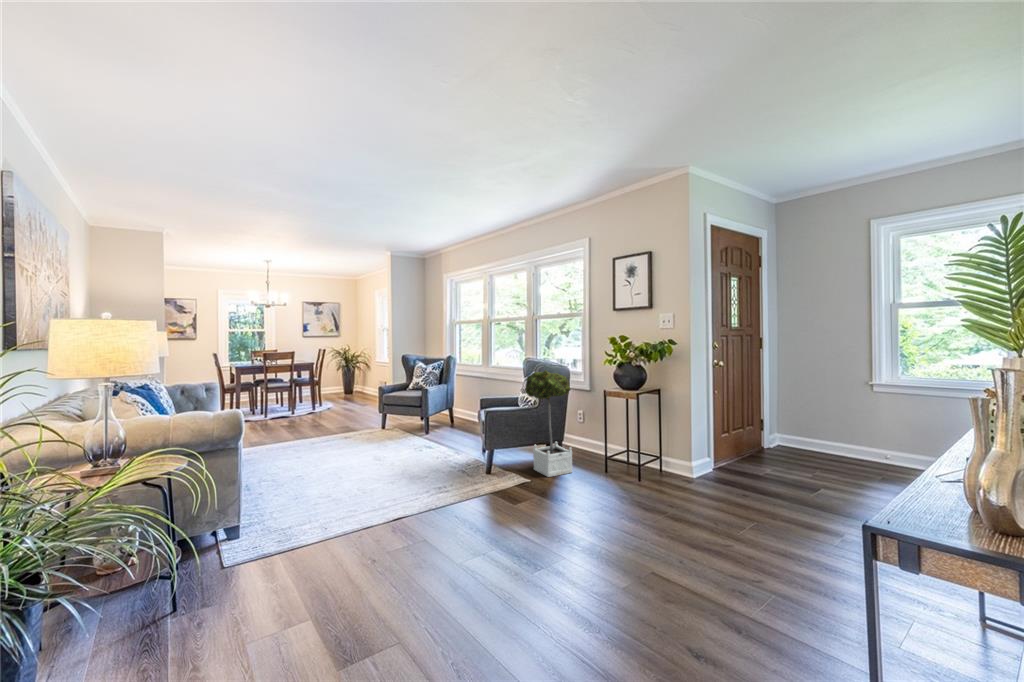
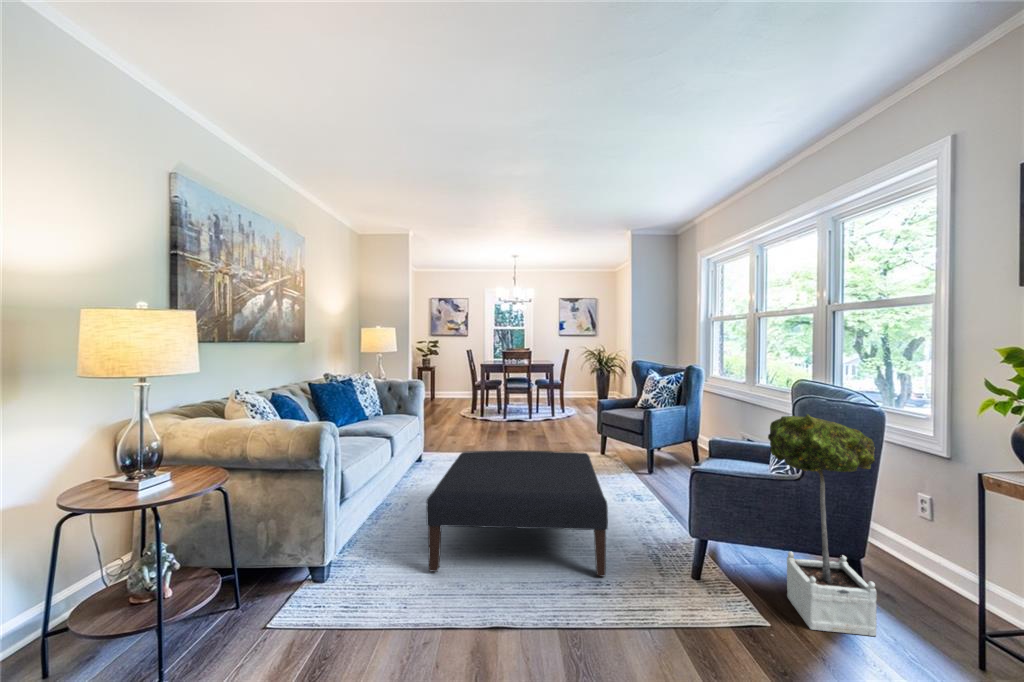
ottoman: none [298,417,443,509] -> present [426,451,608,576]

